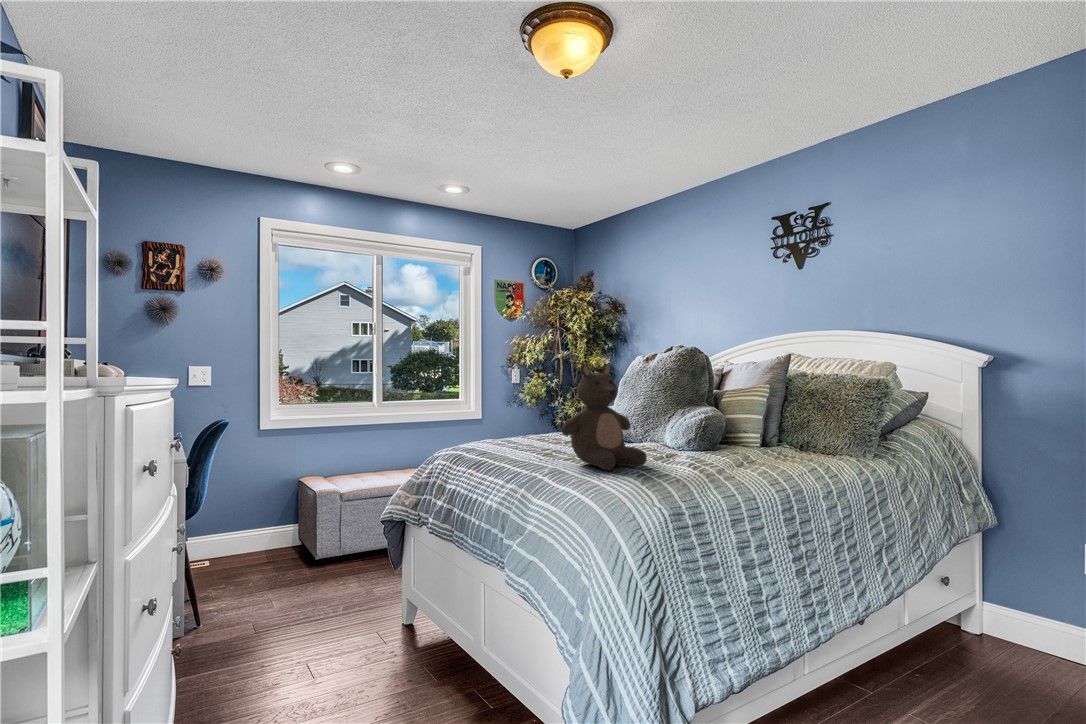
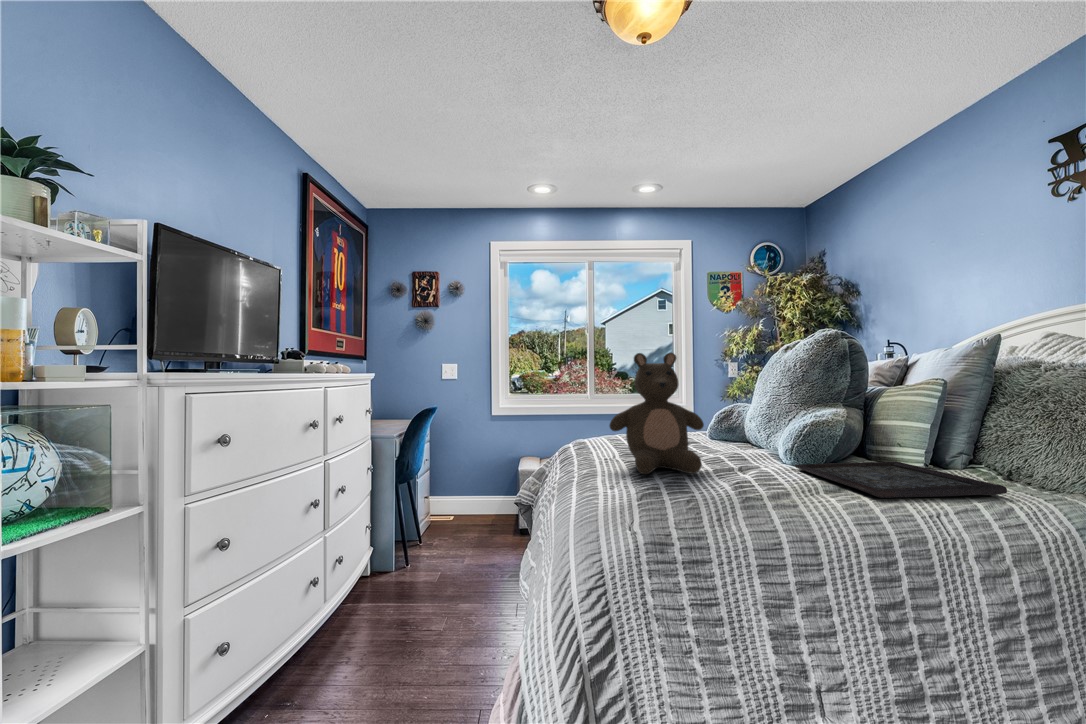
tray: none [692,445,826,468] -> present [795,461,1007,498]

